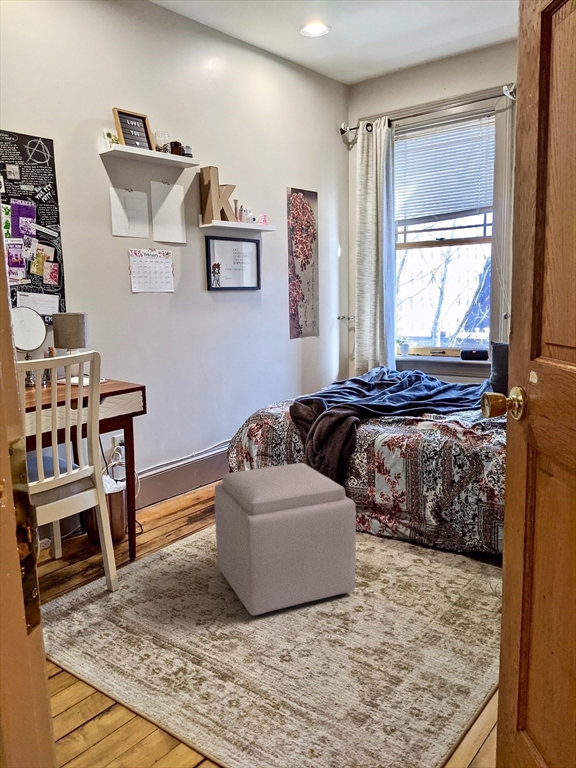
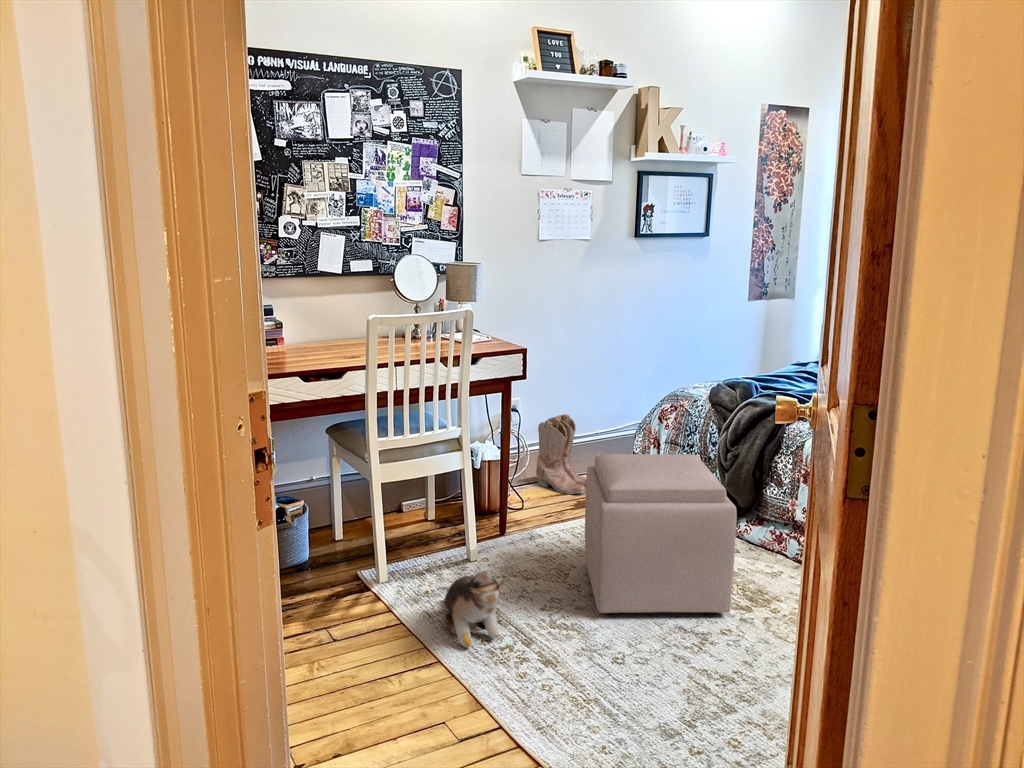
boots: none [144,442,199,511] -> present [536,414,586,494]
plush toy: none [101,604,179,682] -> present [445,573,505,647]

